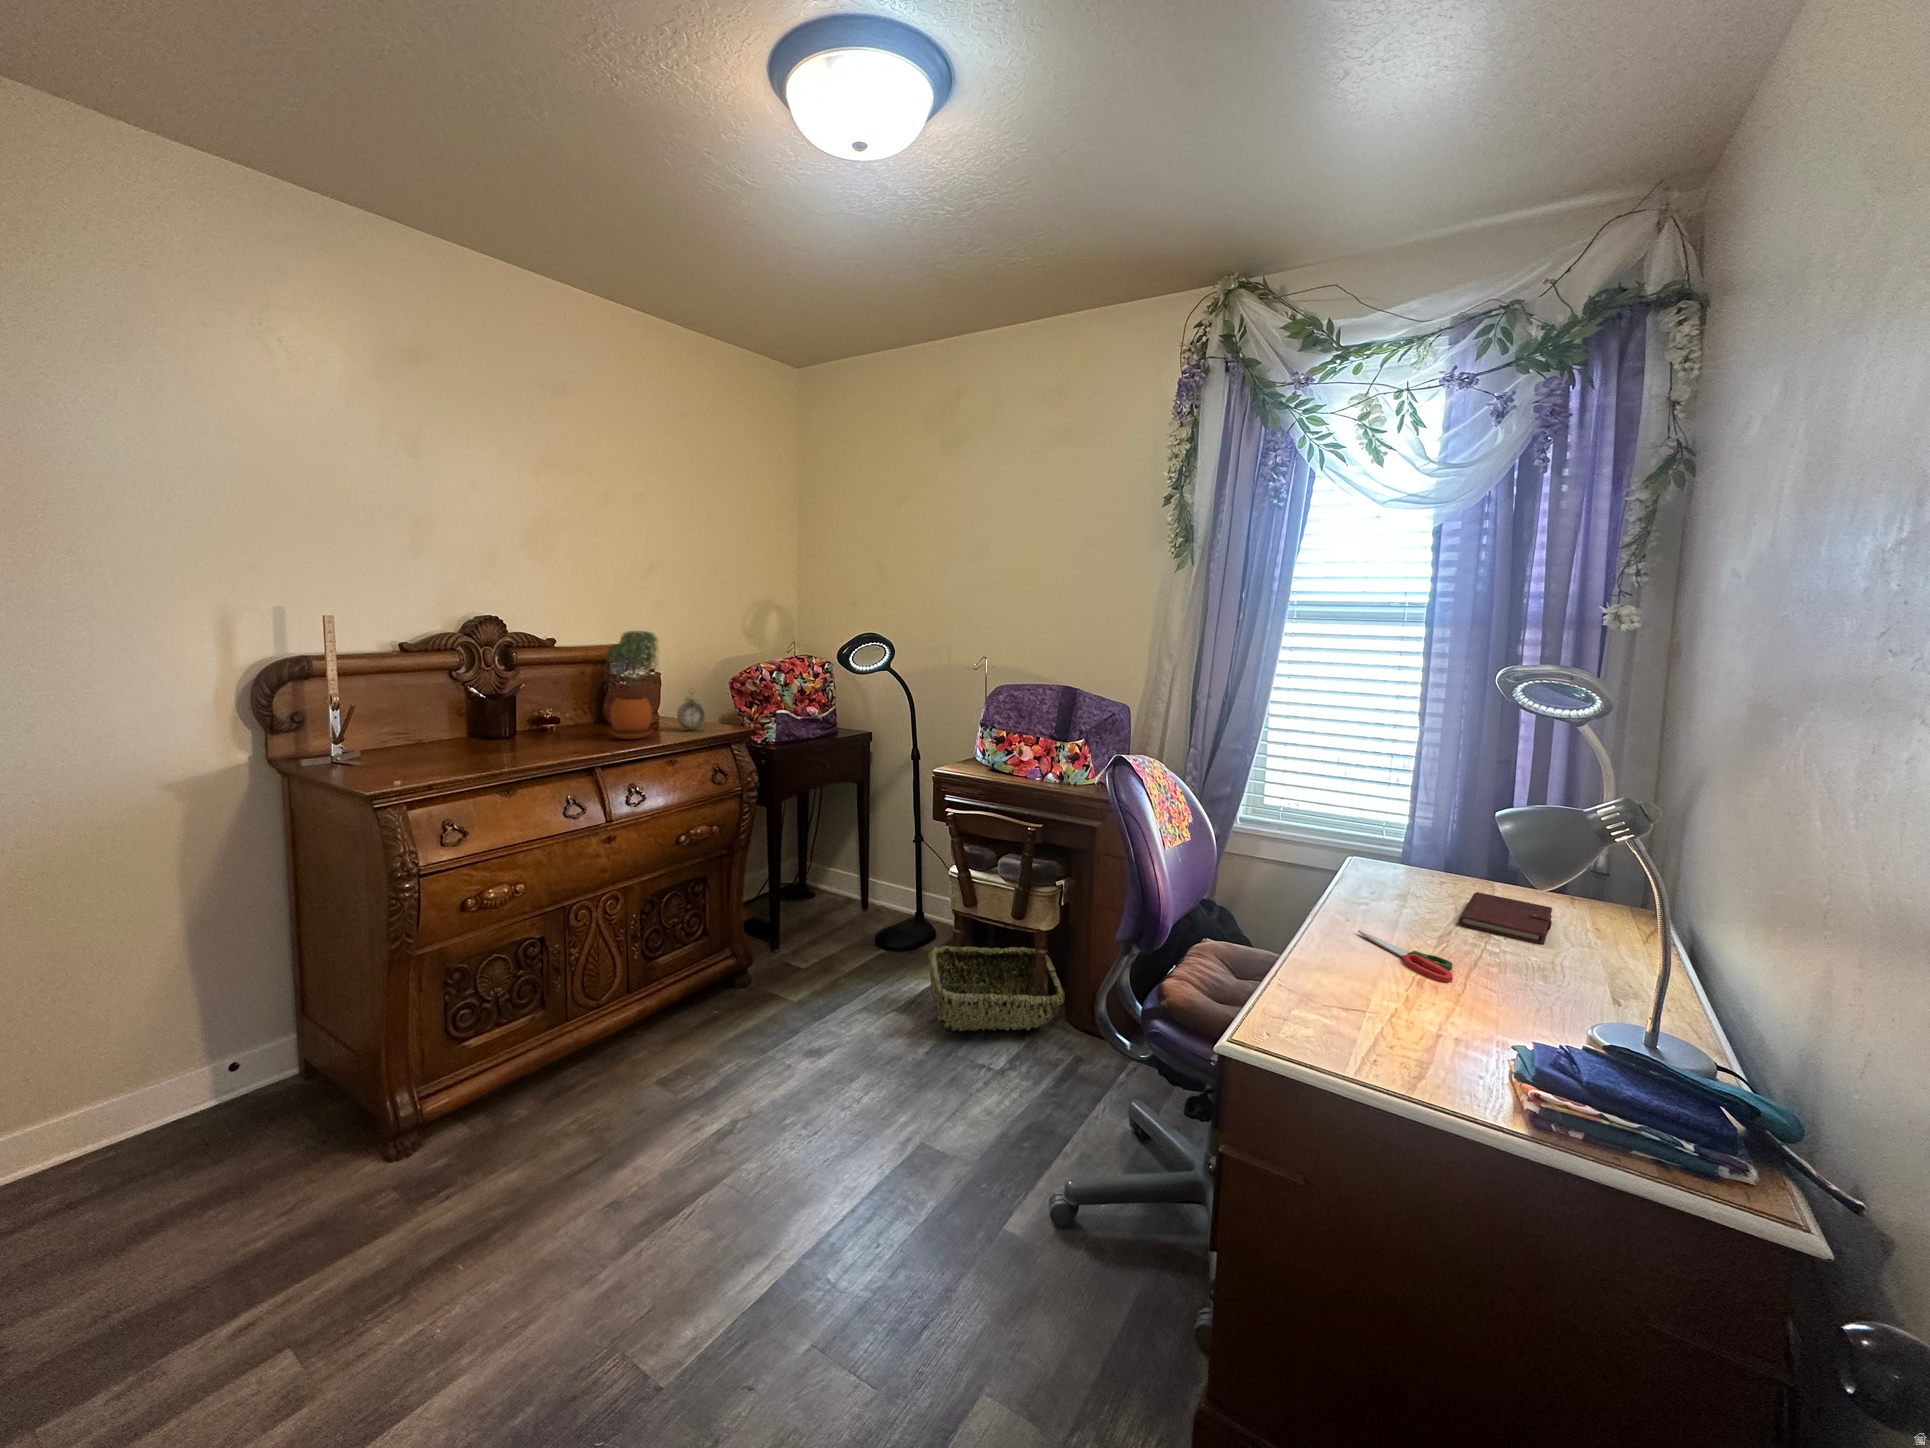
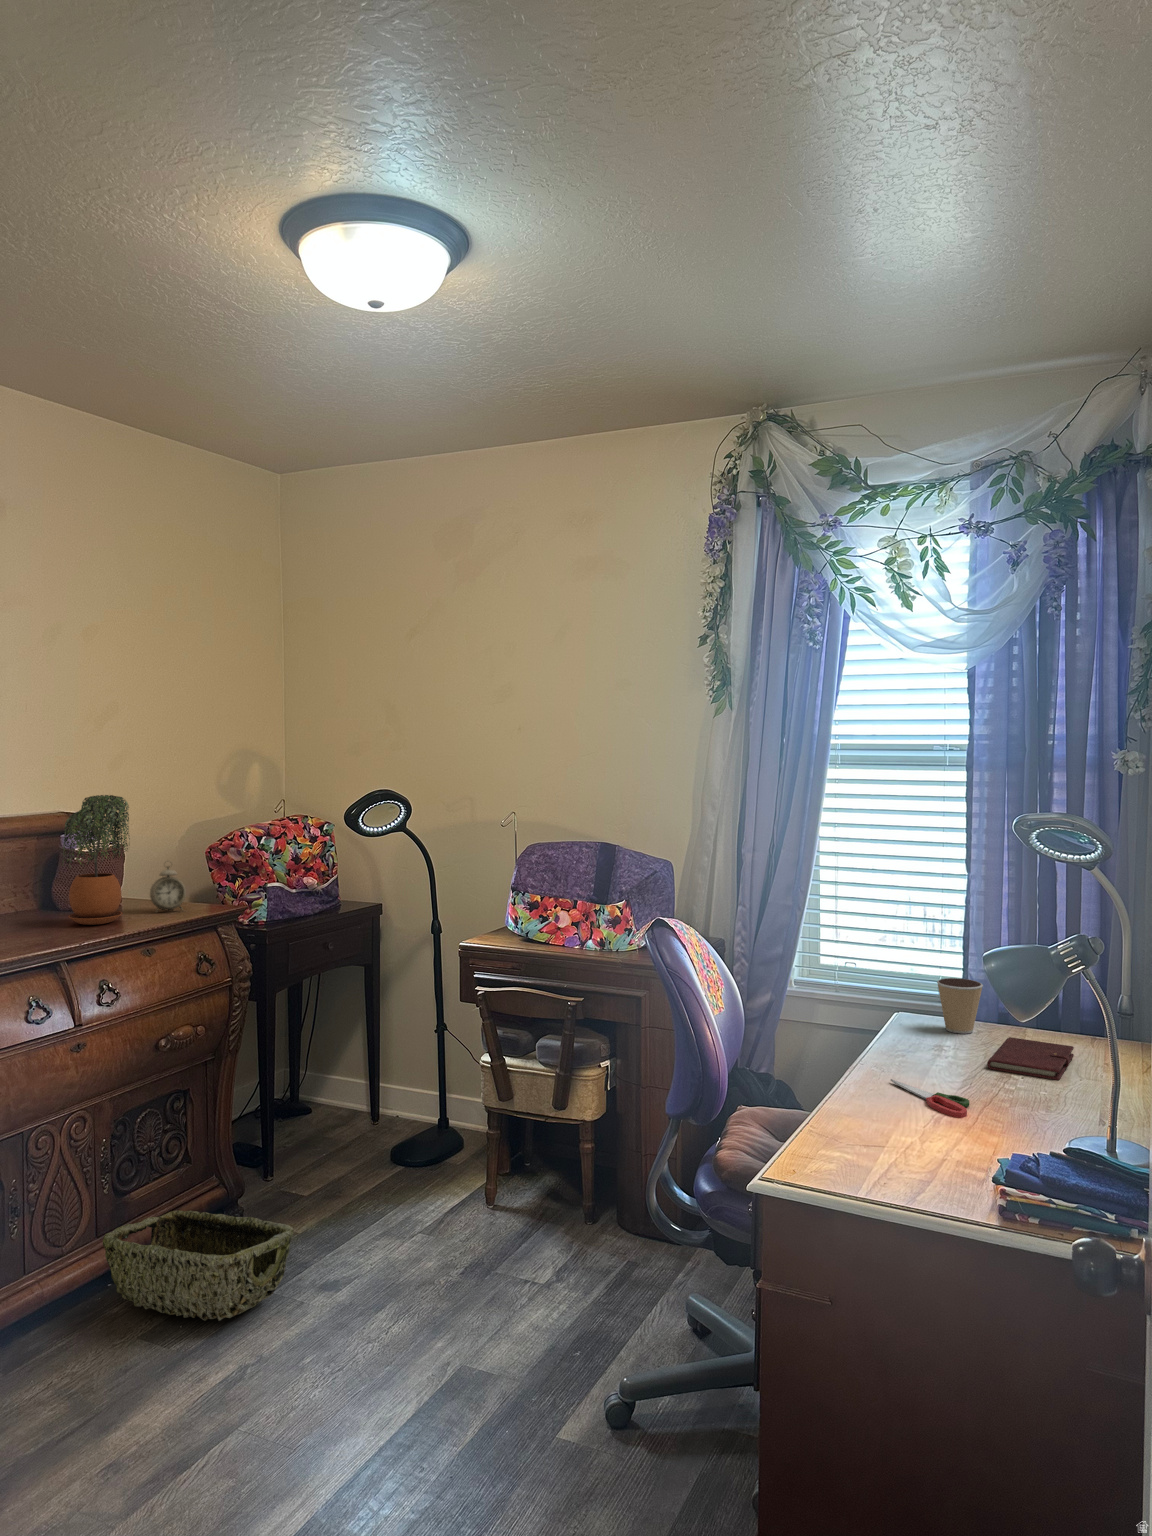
coffee cup: none [1395,828,1446,883] -> present [937,978,983,1034]
woven basket: present [928,946,1065,1031] -> present [103,1210,294,1321]

